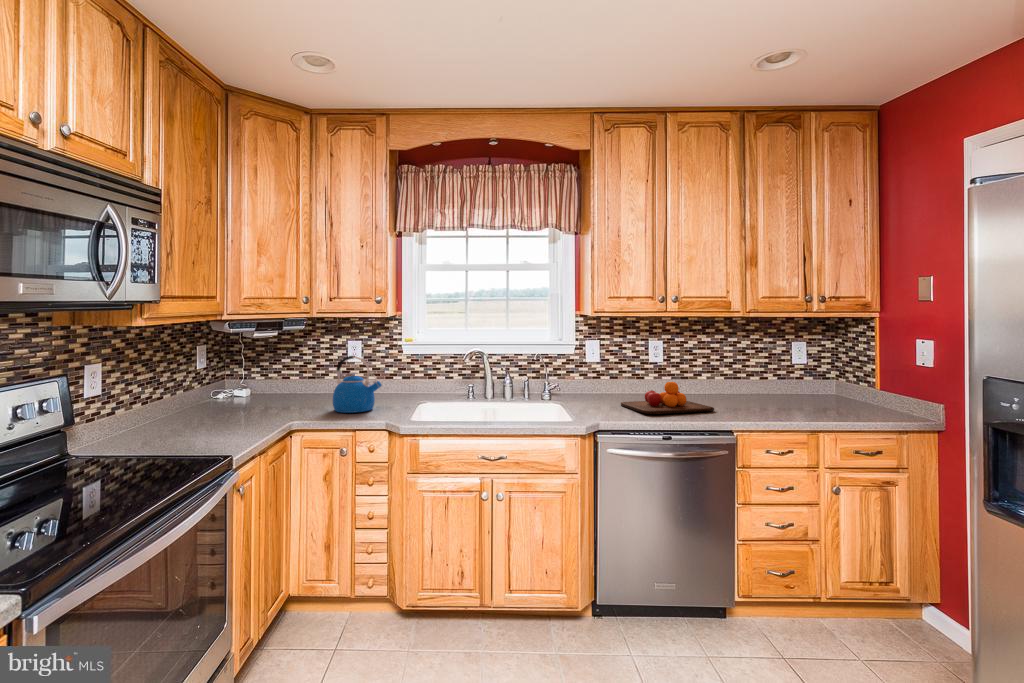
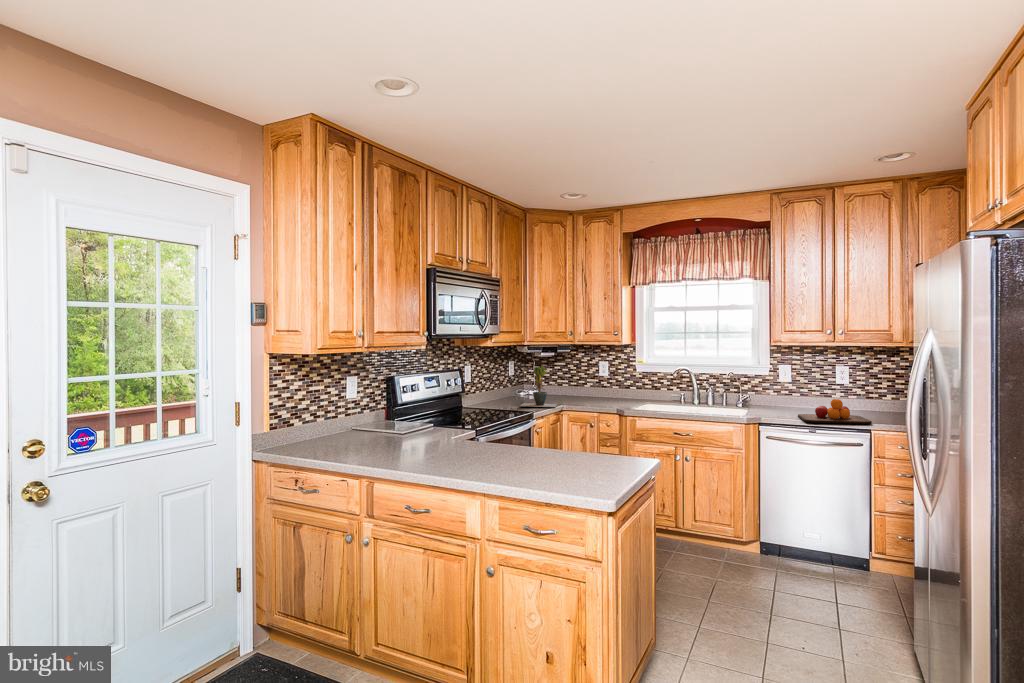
potted plant: none [216,349,286,420] -> present [520,366,557,407]
kettle: present [333,356,381,413] -> none [585,371,615,408]

